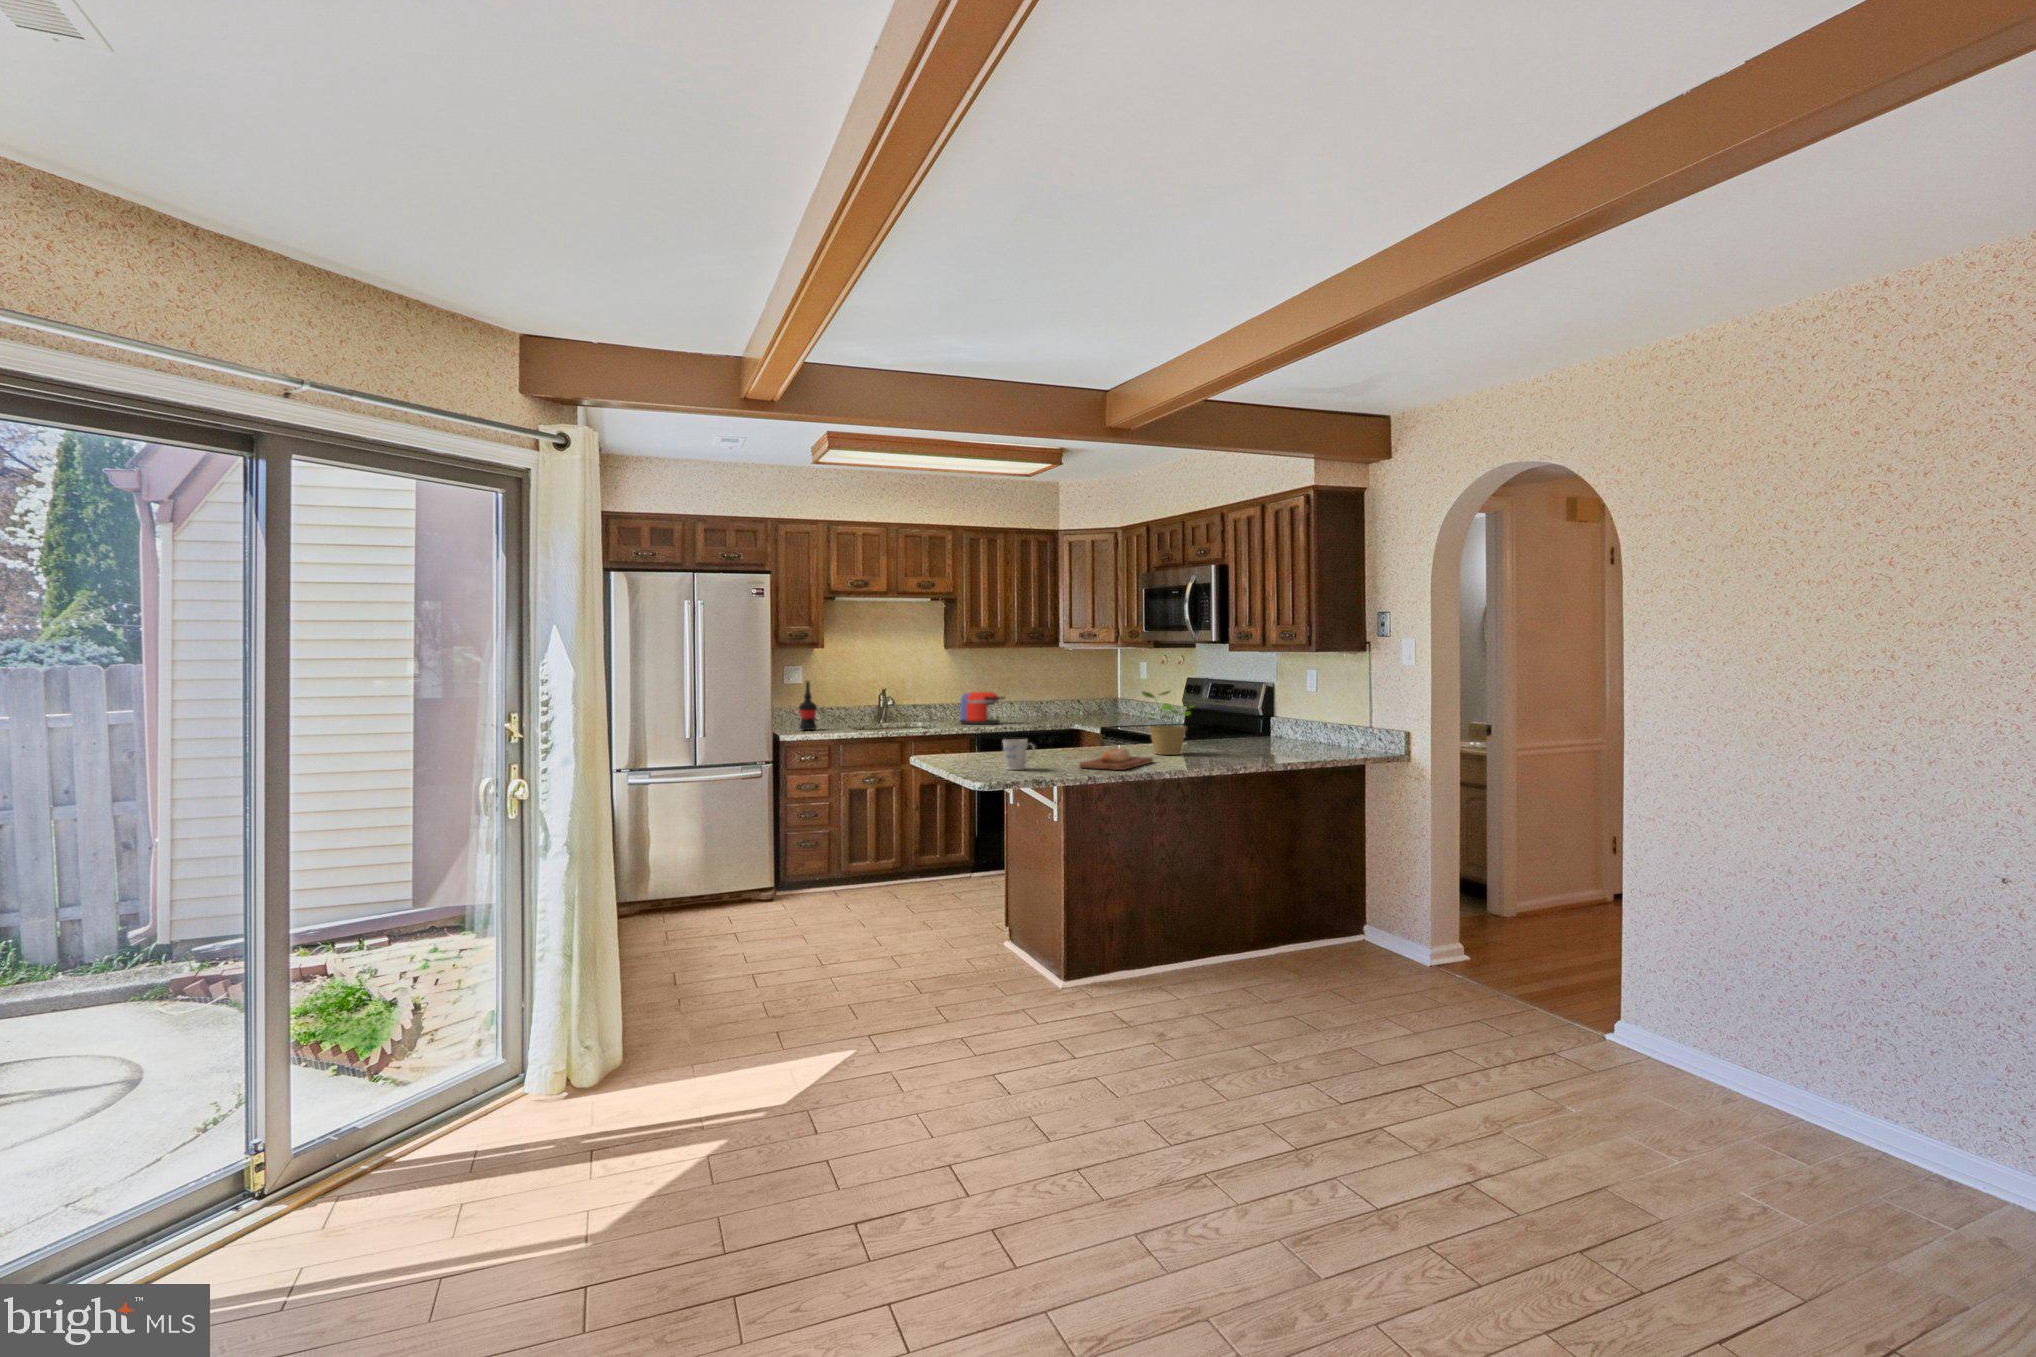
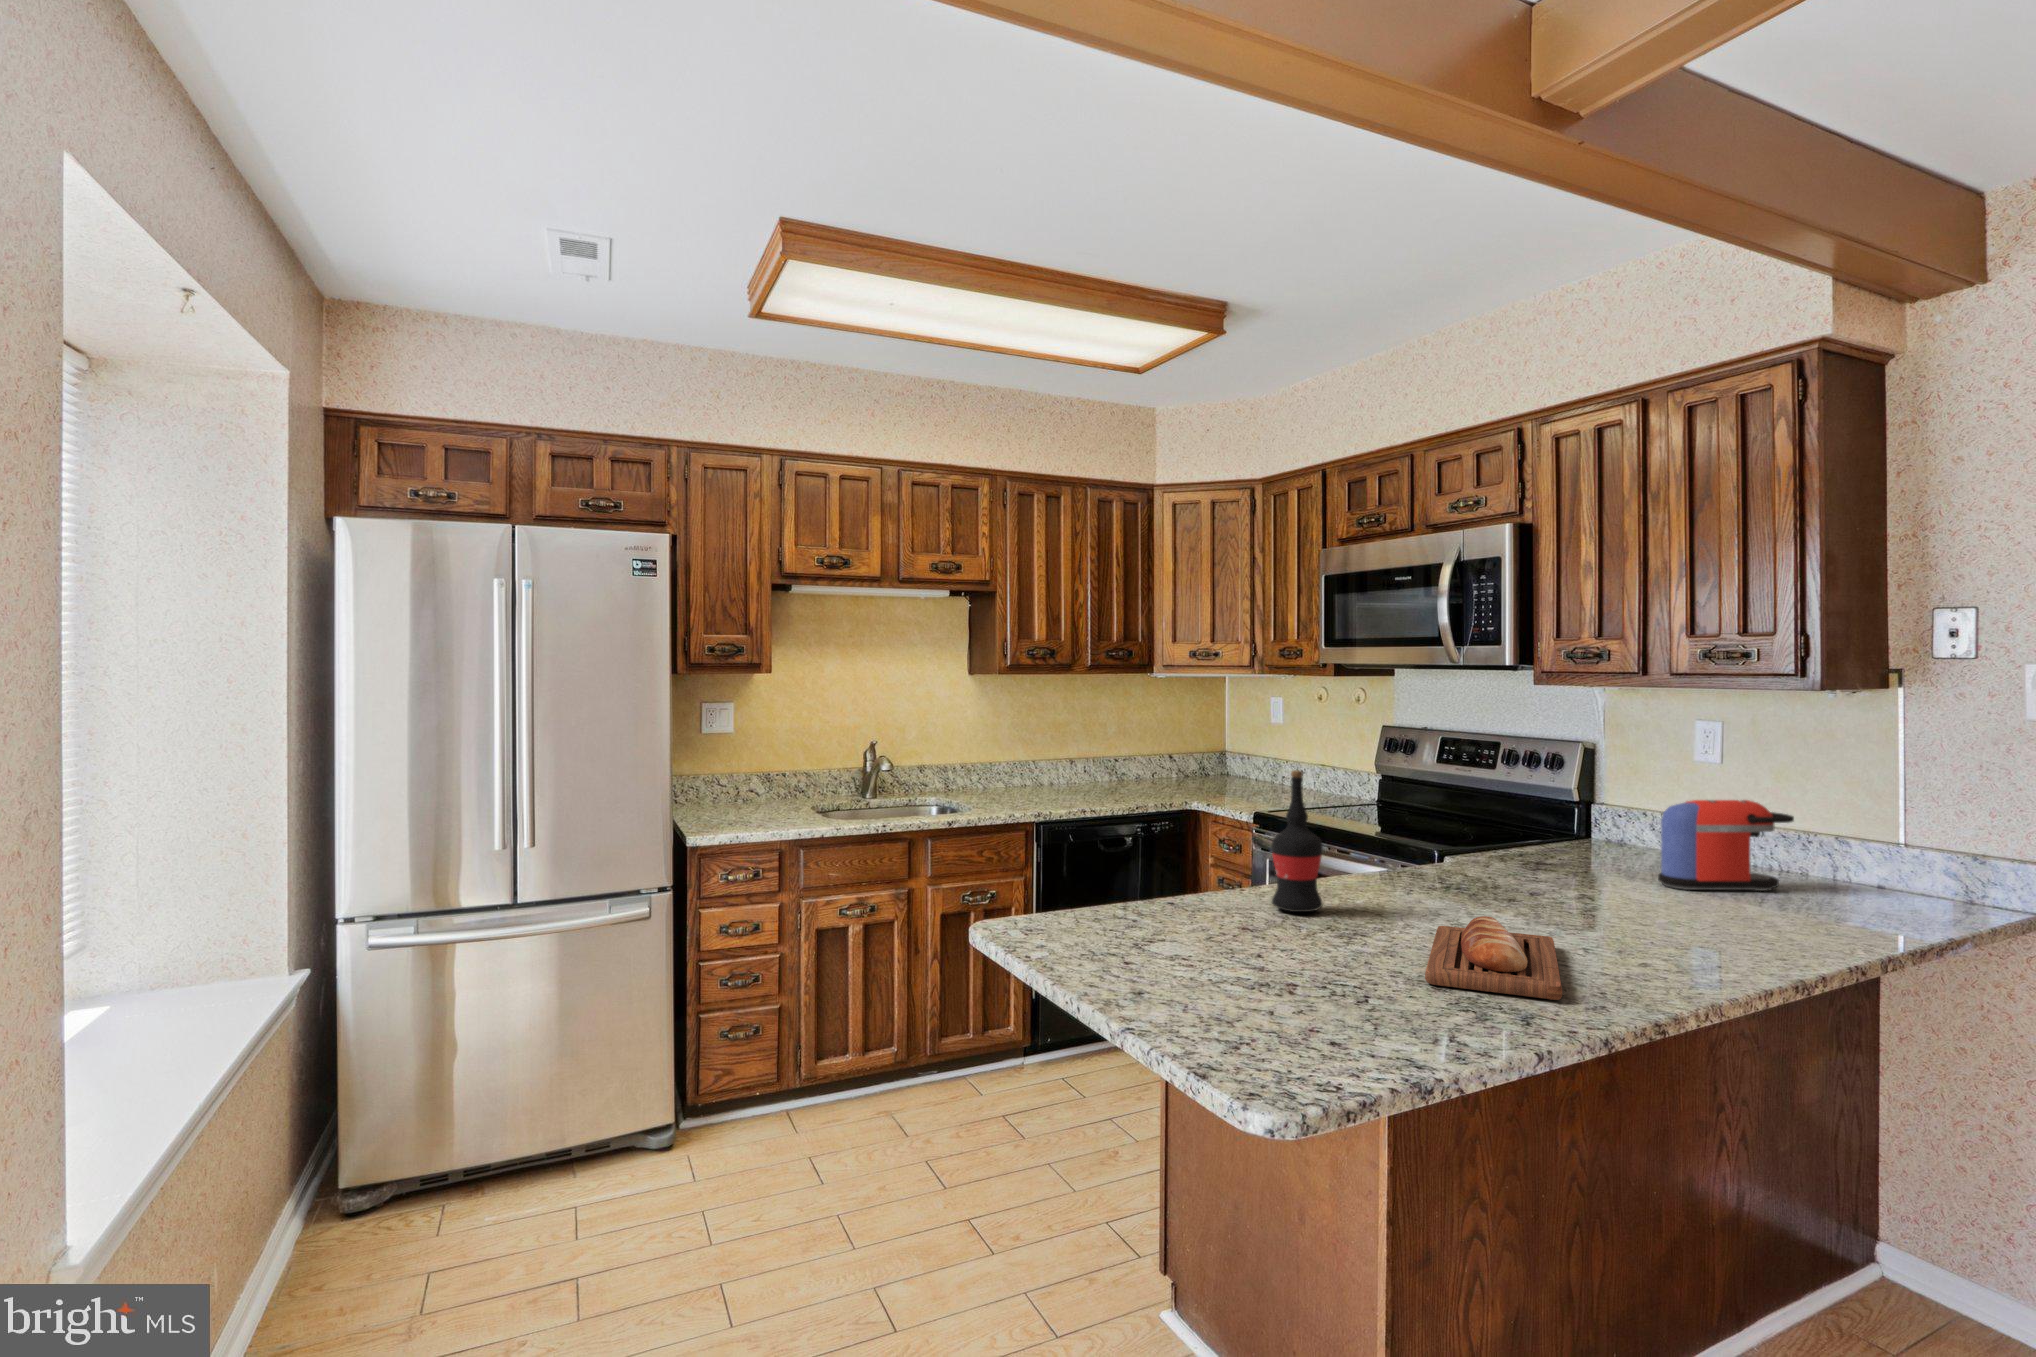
wine bottle: present [799,681,817,730] -> present [1272,770,1323,912]
potted plant: present [1142,691,1192,755] -> none [1456,775,1588,913]
coffee maker: present [960,692,1005,724] -> present [1658,800,1794,891]
mug: present [1003,739,1035,770] -> none [1239,909,1328,998]

